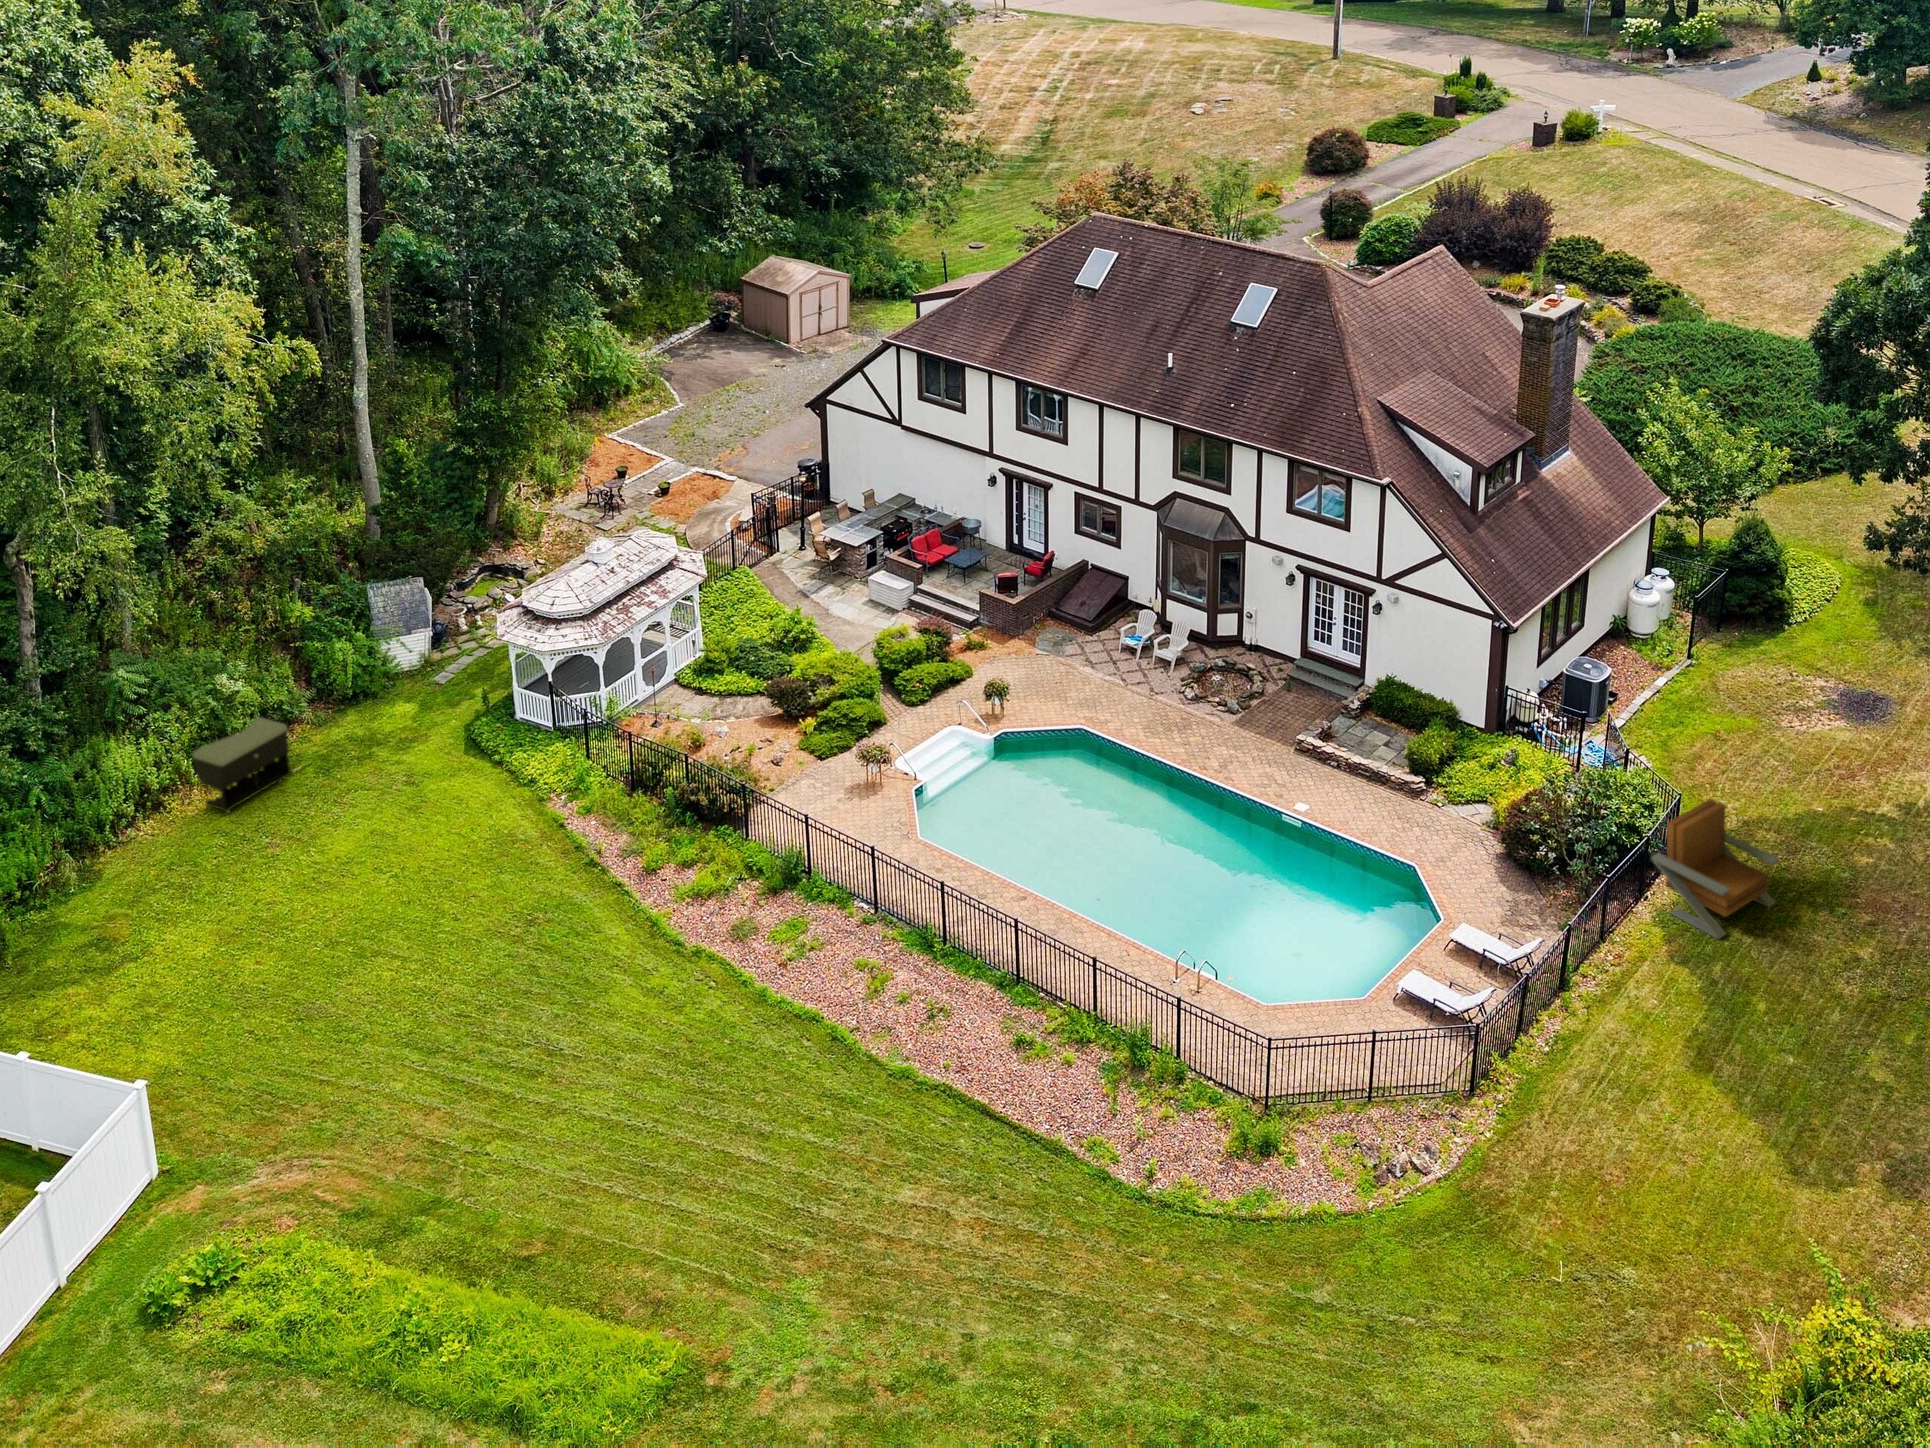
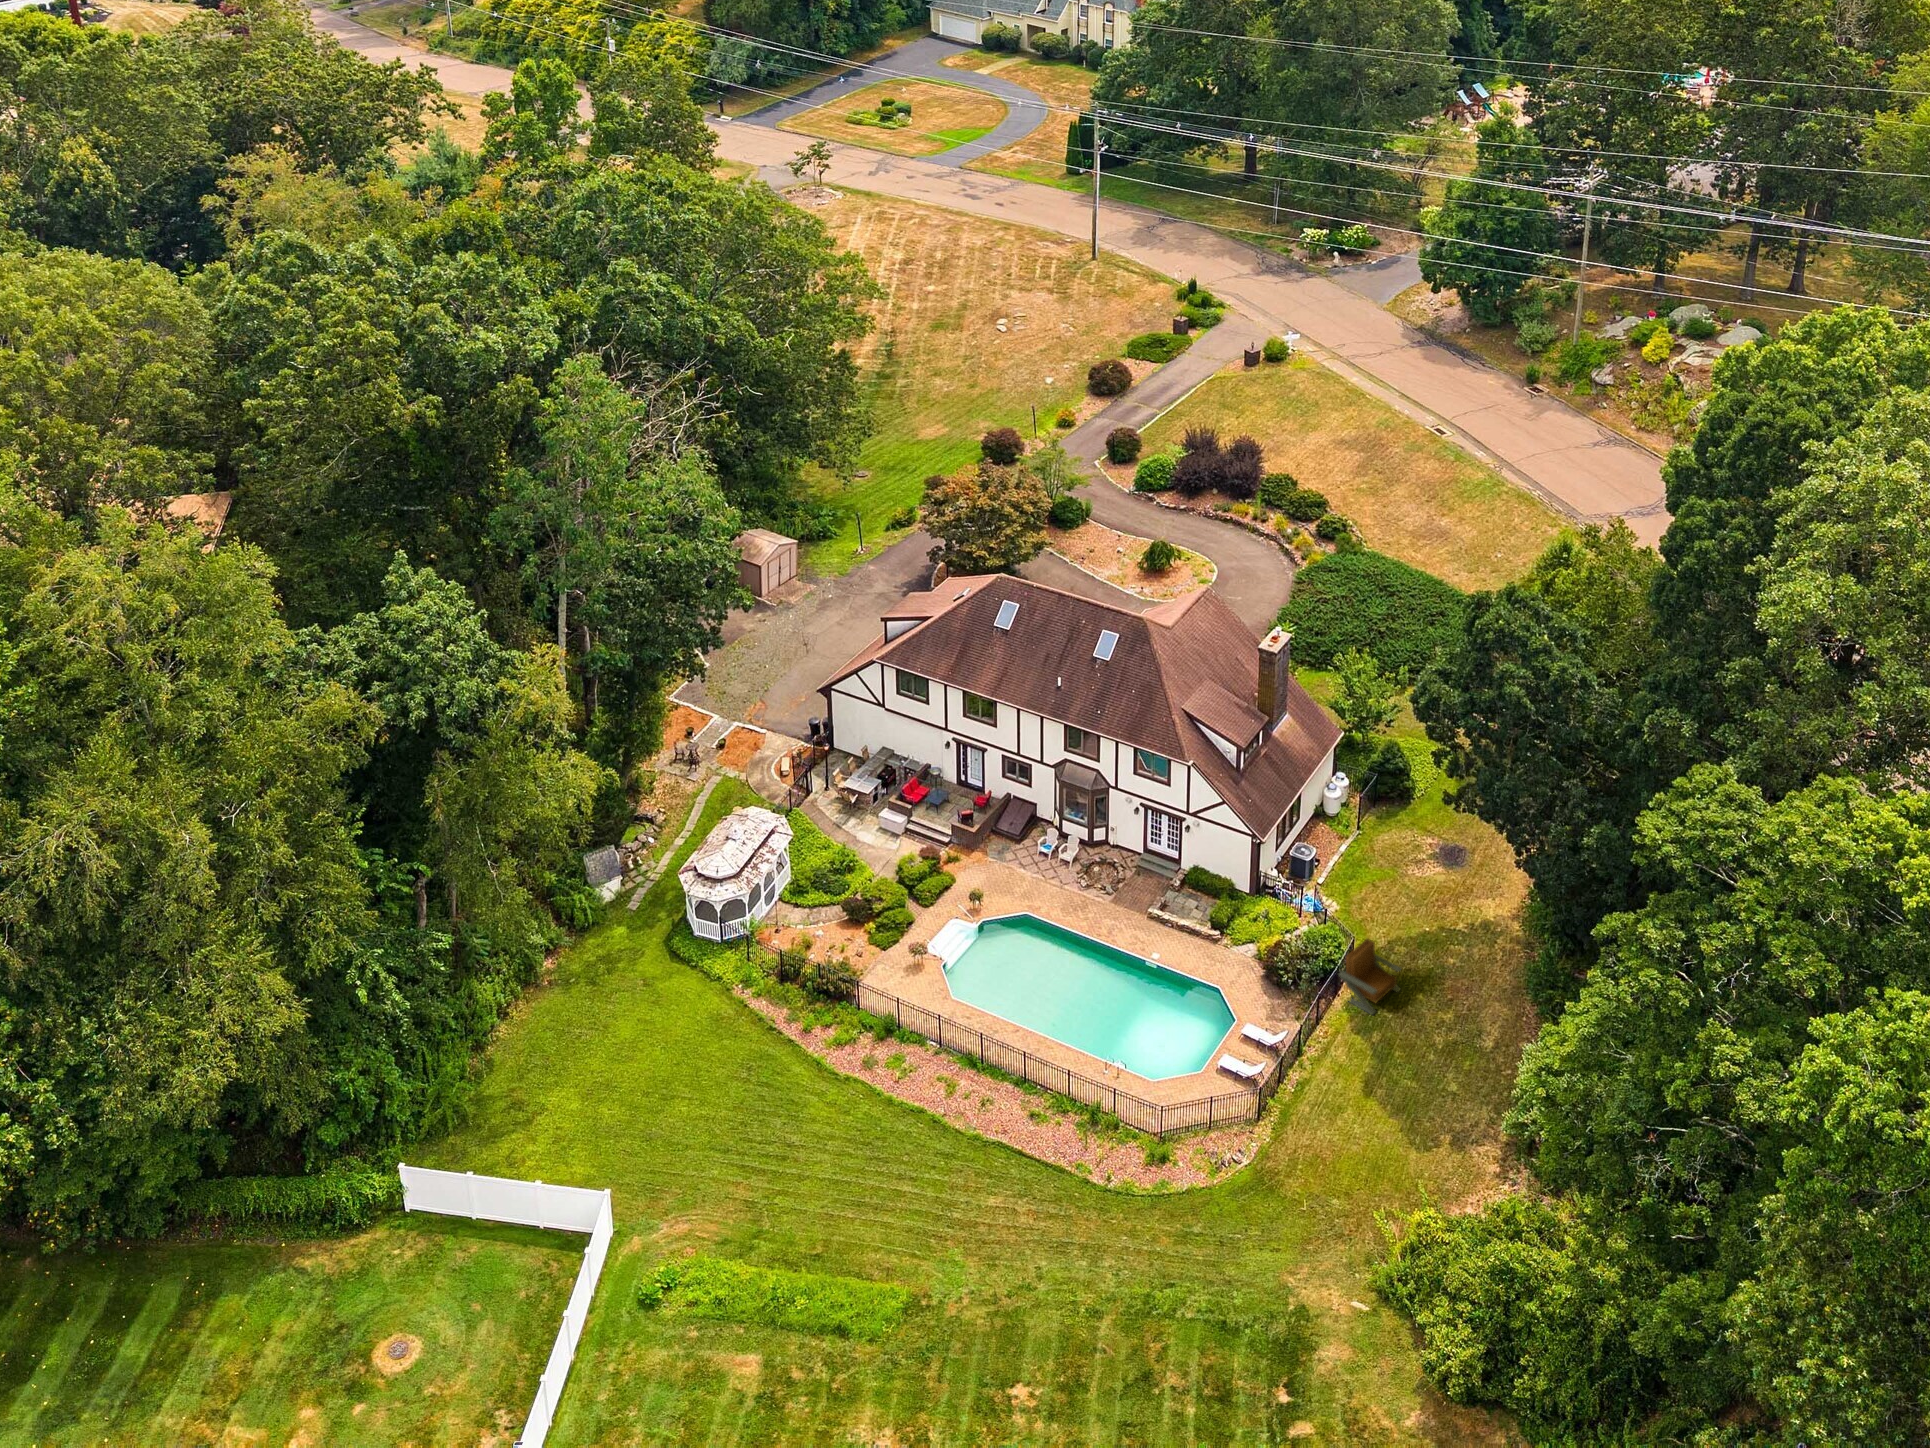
storage bench: present [193,717,291,813] -> none [517,955,570,1017]

